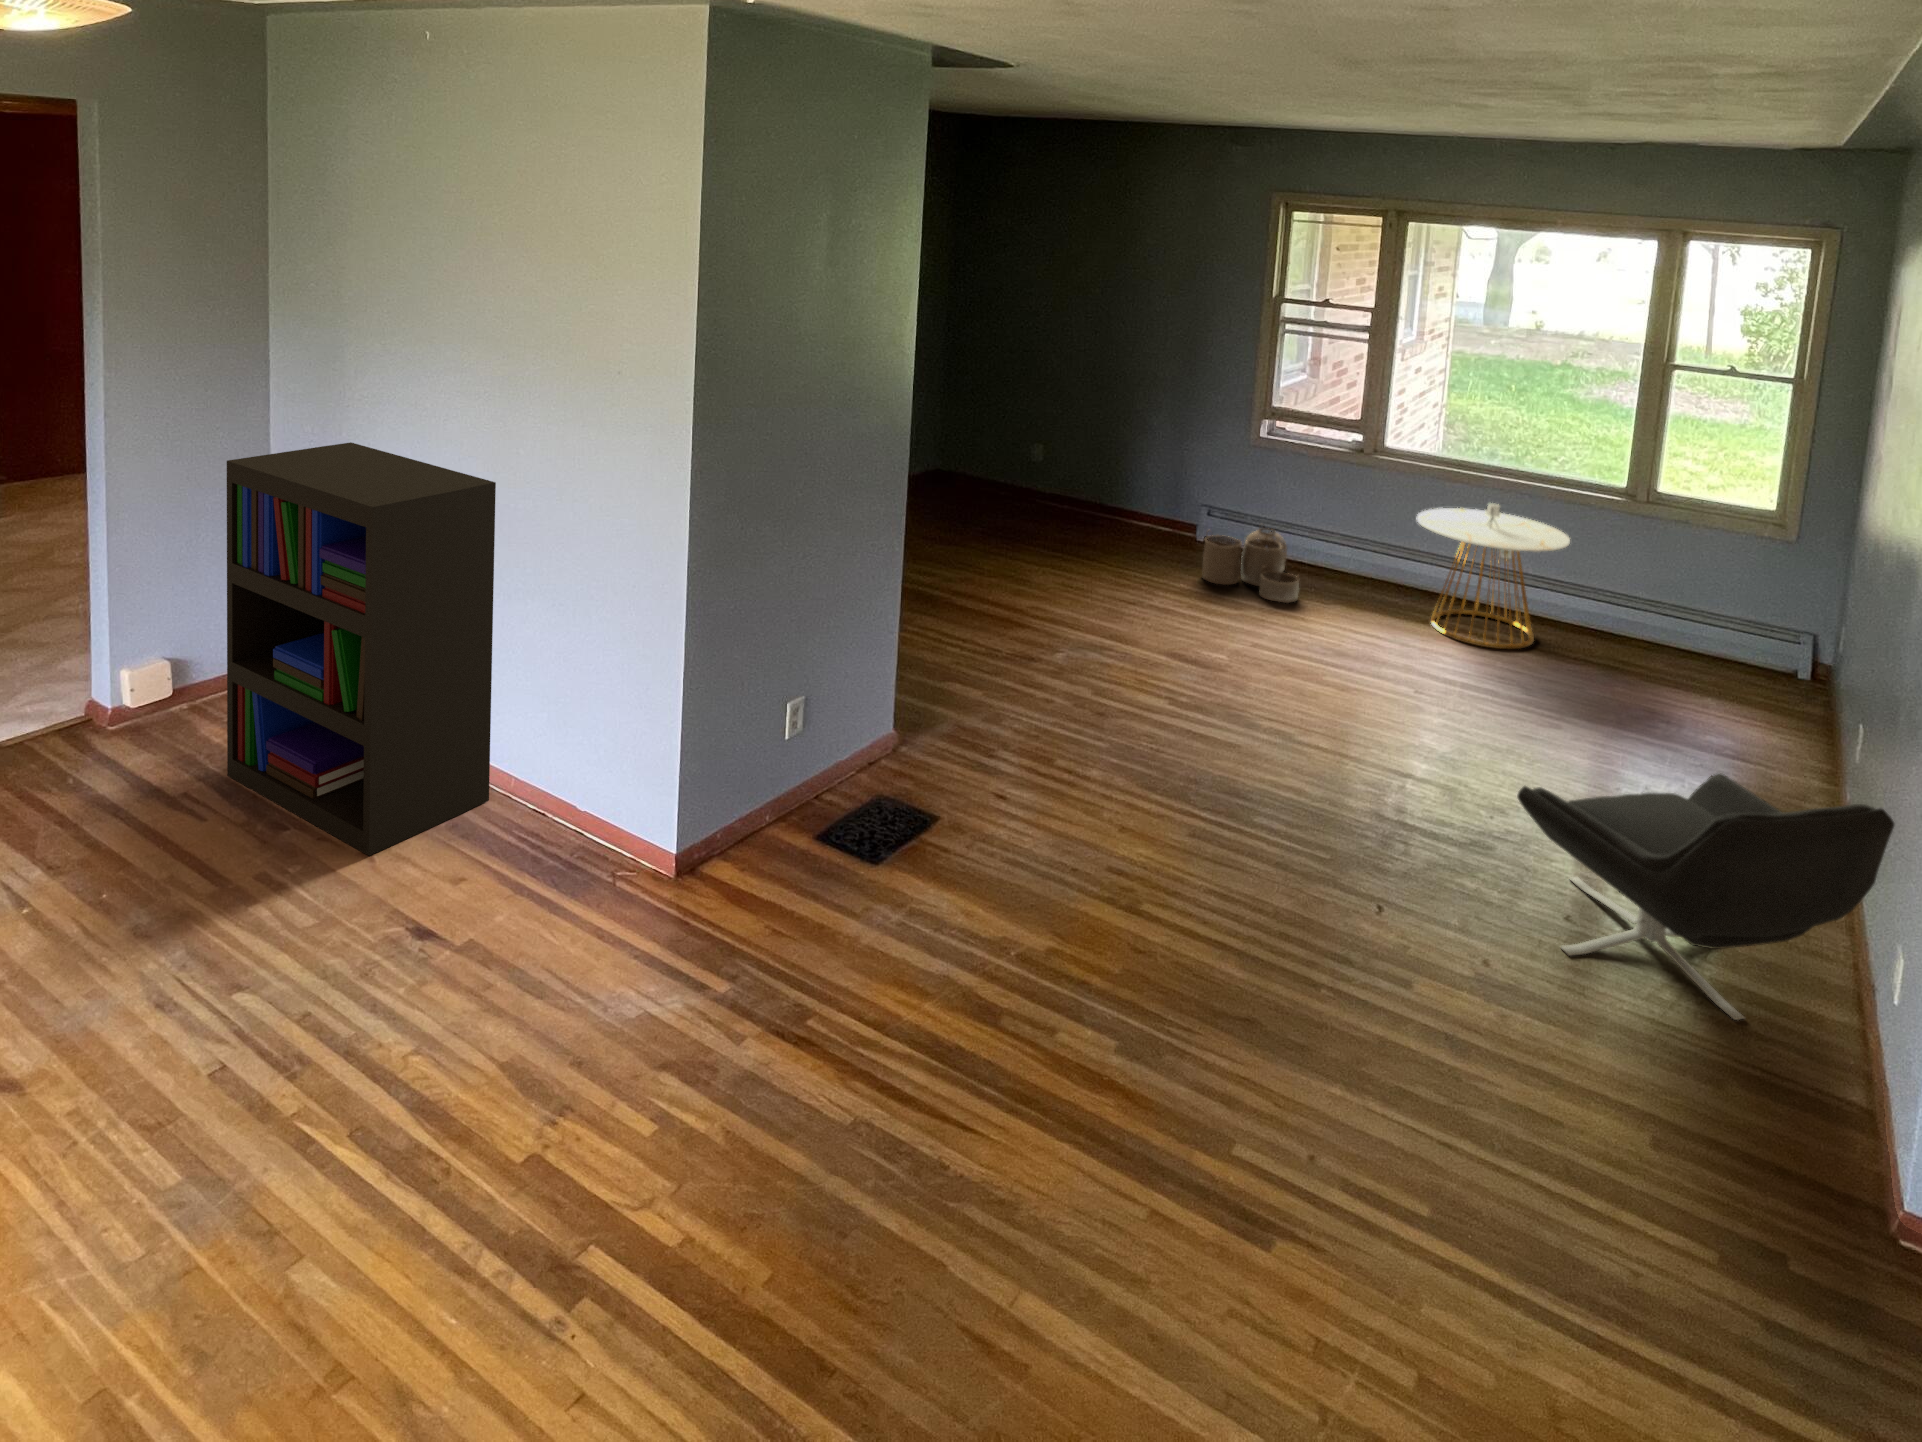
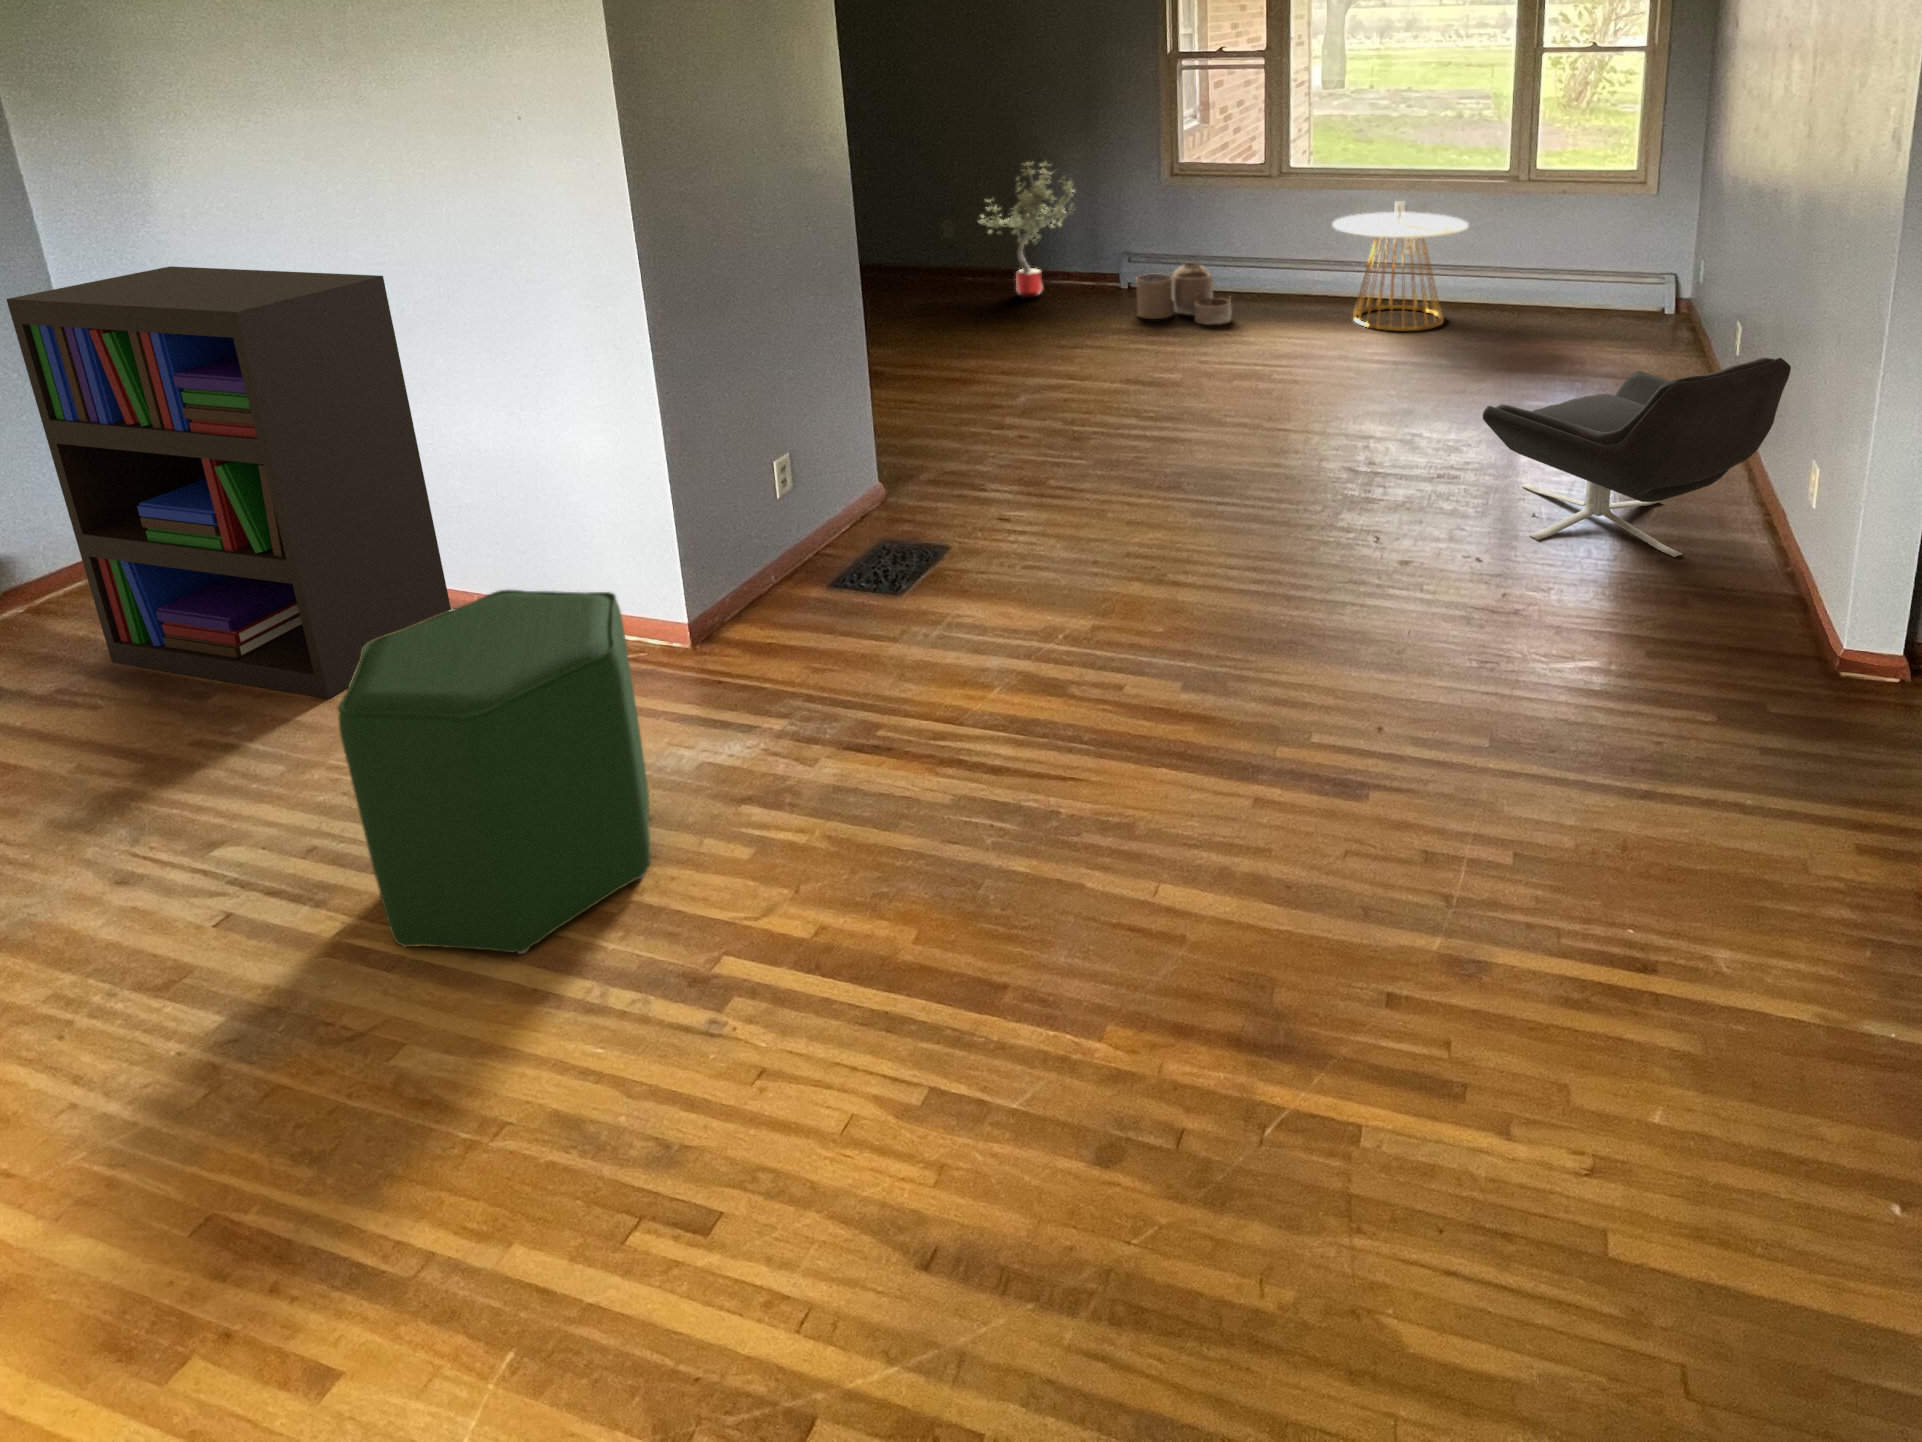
potted tree: none [1061,403,1160,536] -> present [979,161,1073,297]
ottoman: none [330,809,591,1185] -> present [338,590,651,954]

